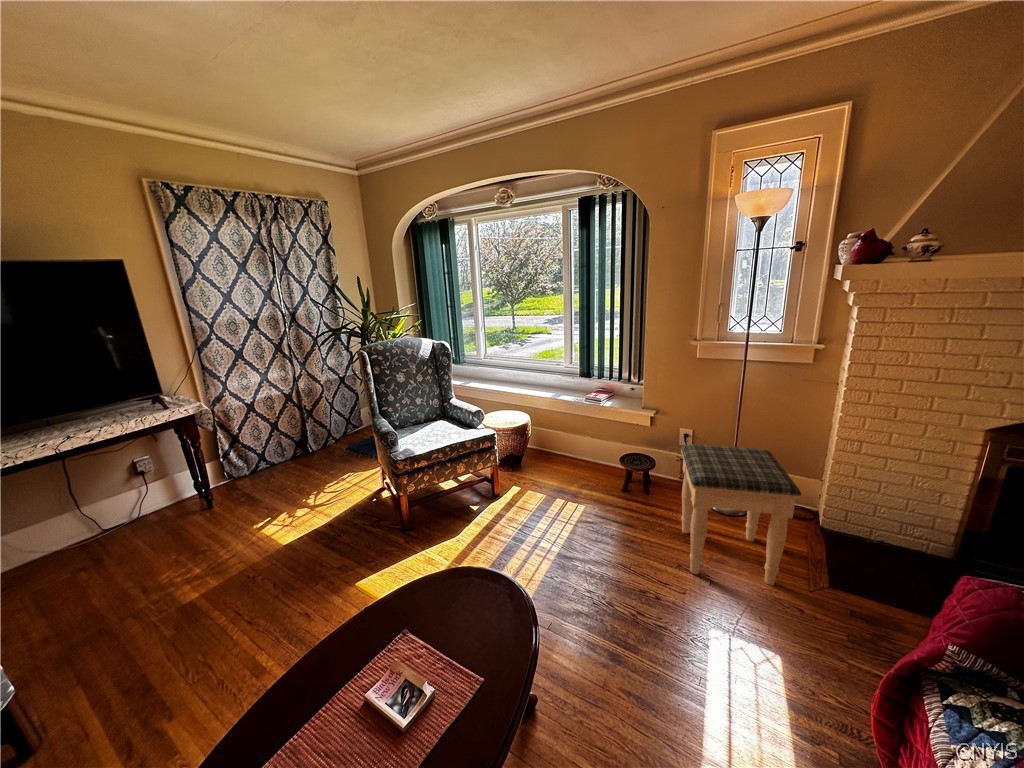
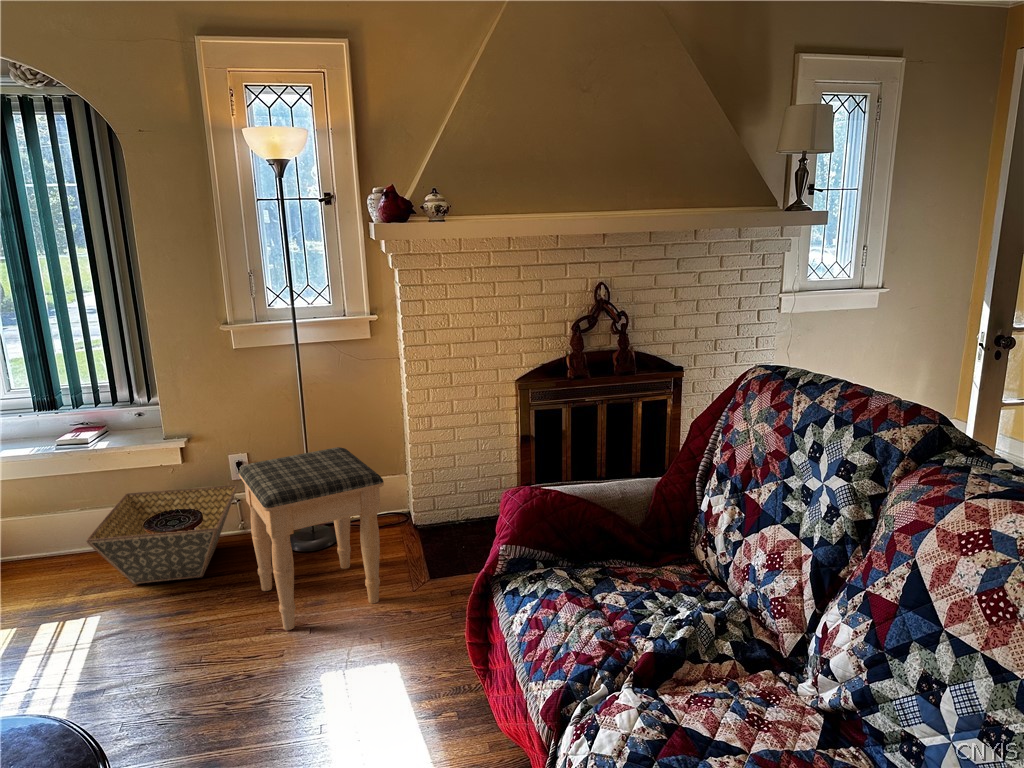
basket: none [586,435,682,504] -> present [86,485,238,584]

